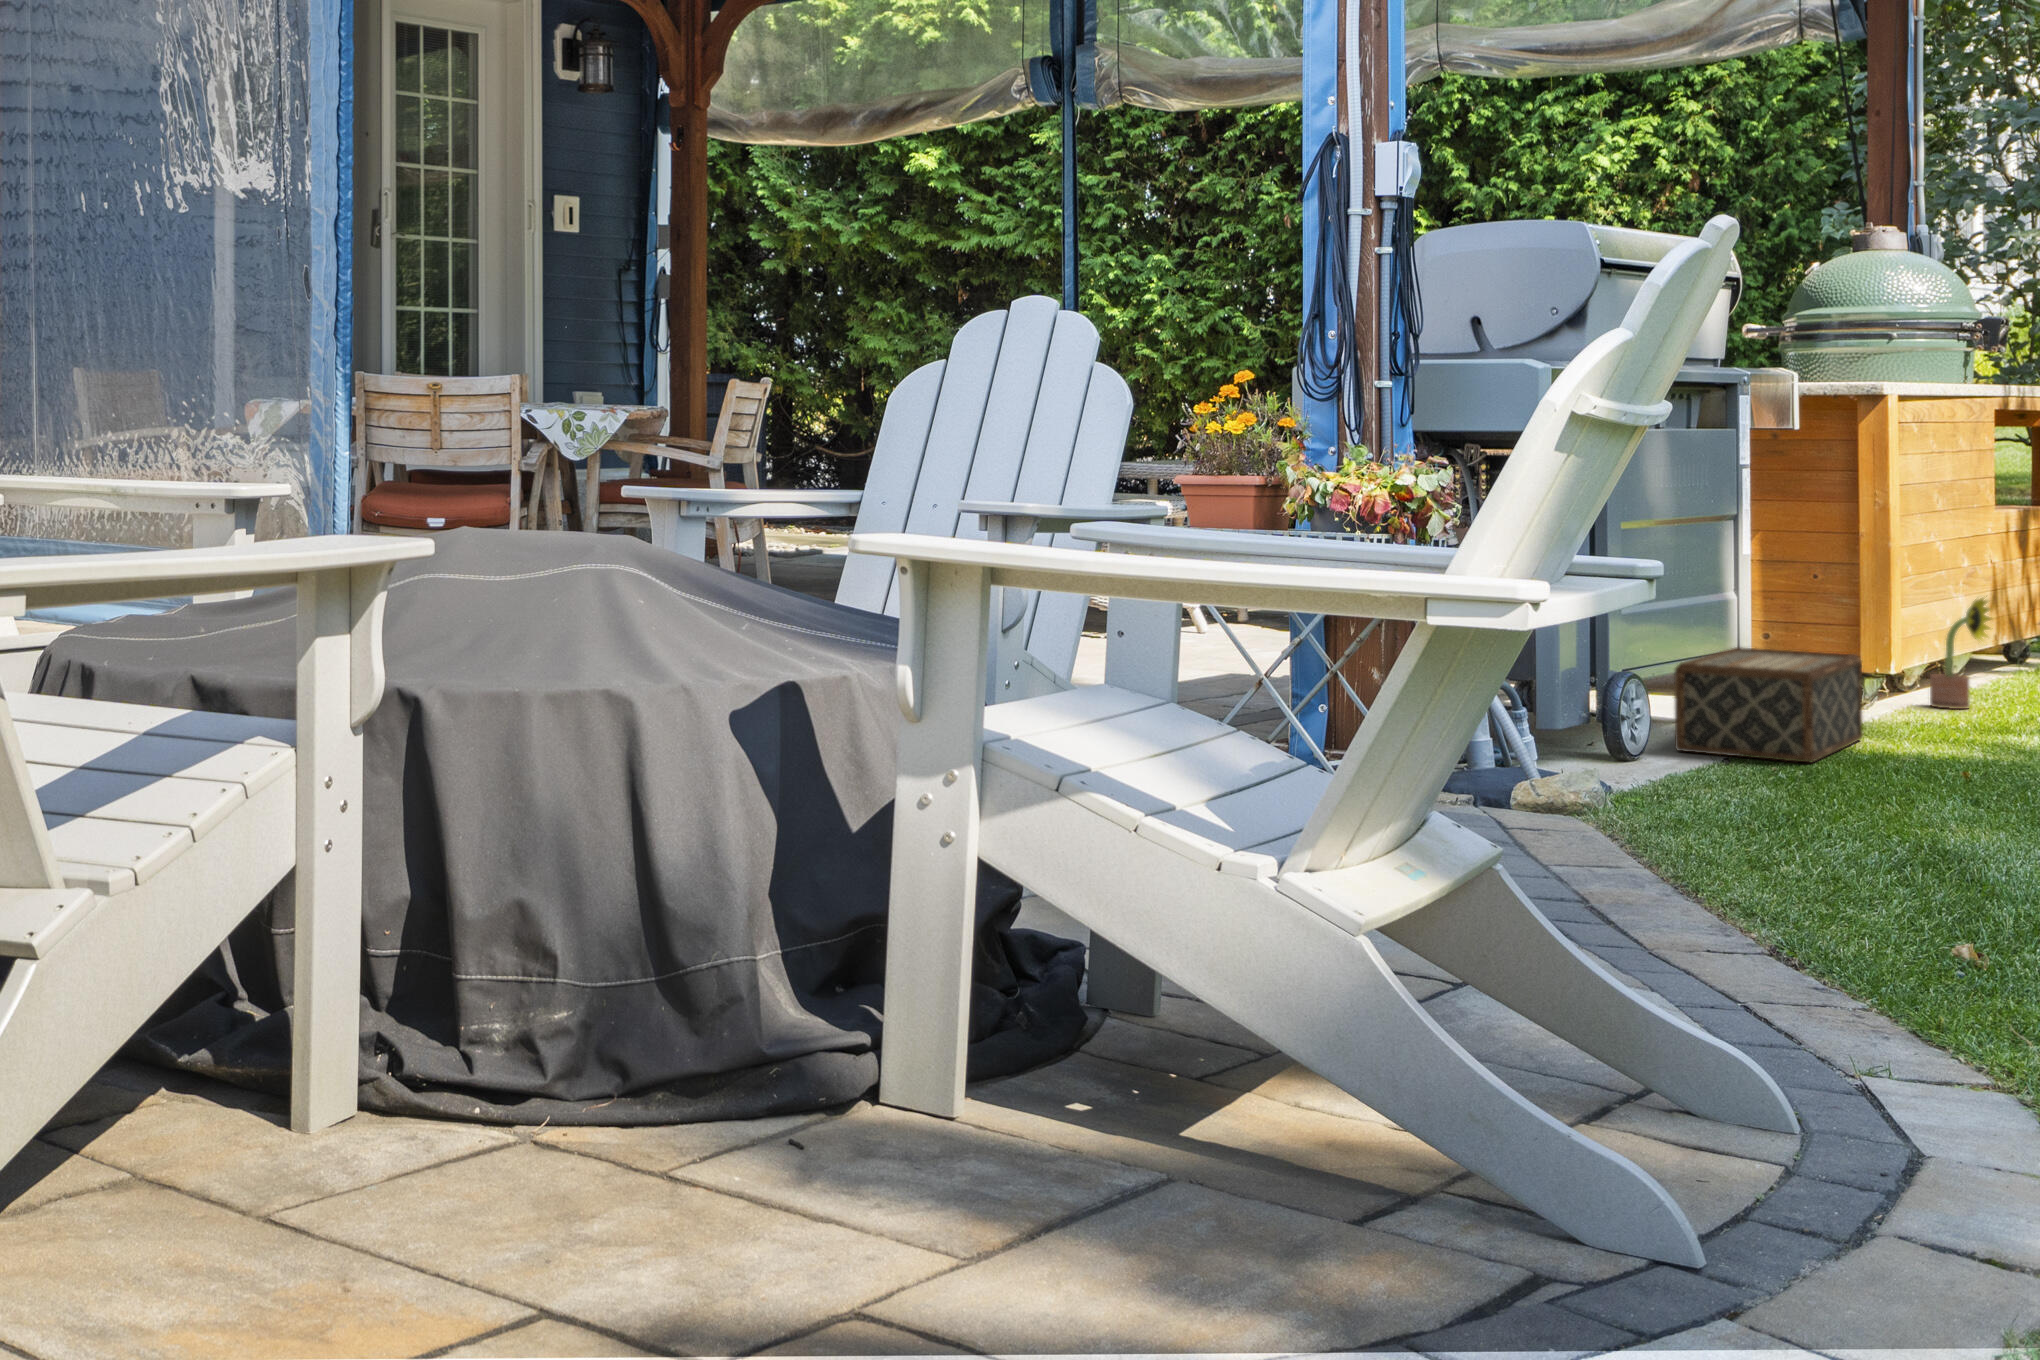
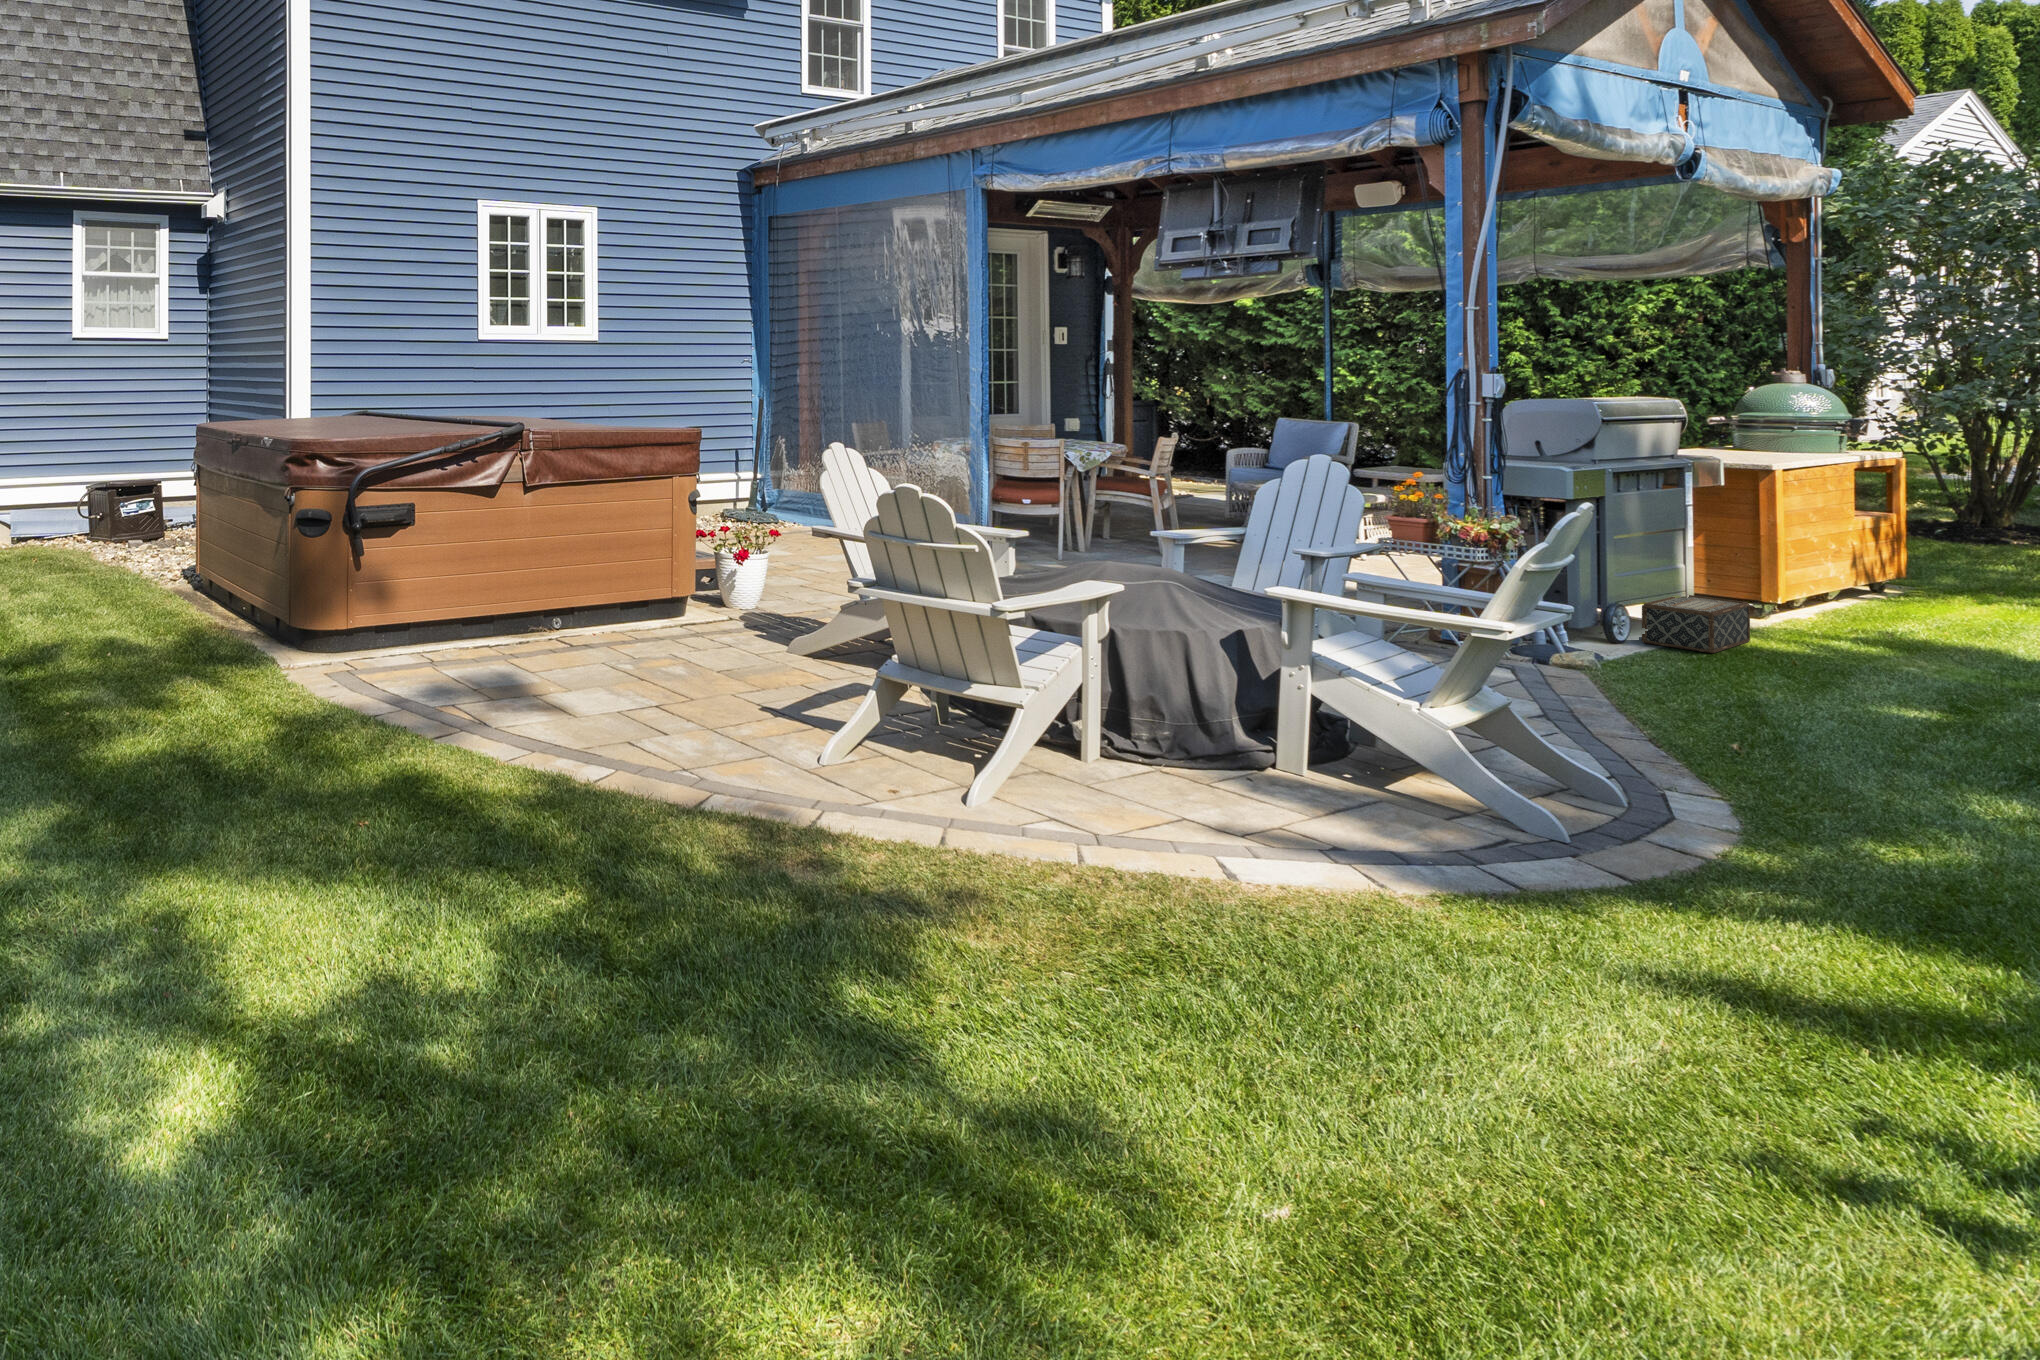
decorative plant: present [1930,598,1991,709] -> none [1804,571,1843,626]

